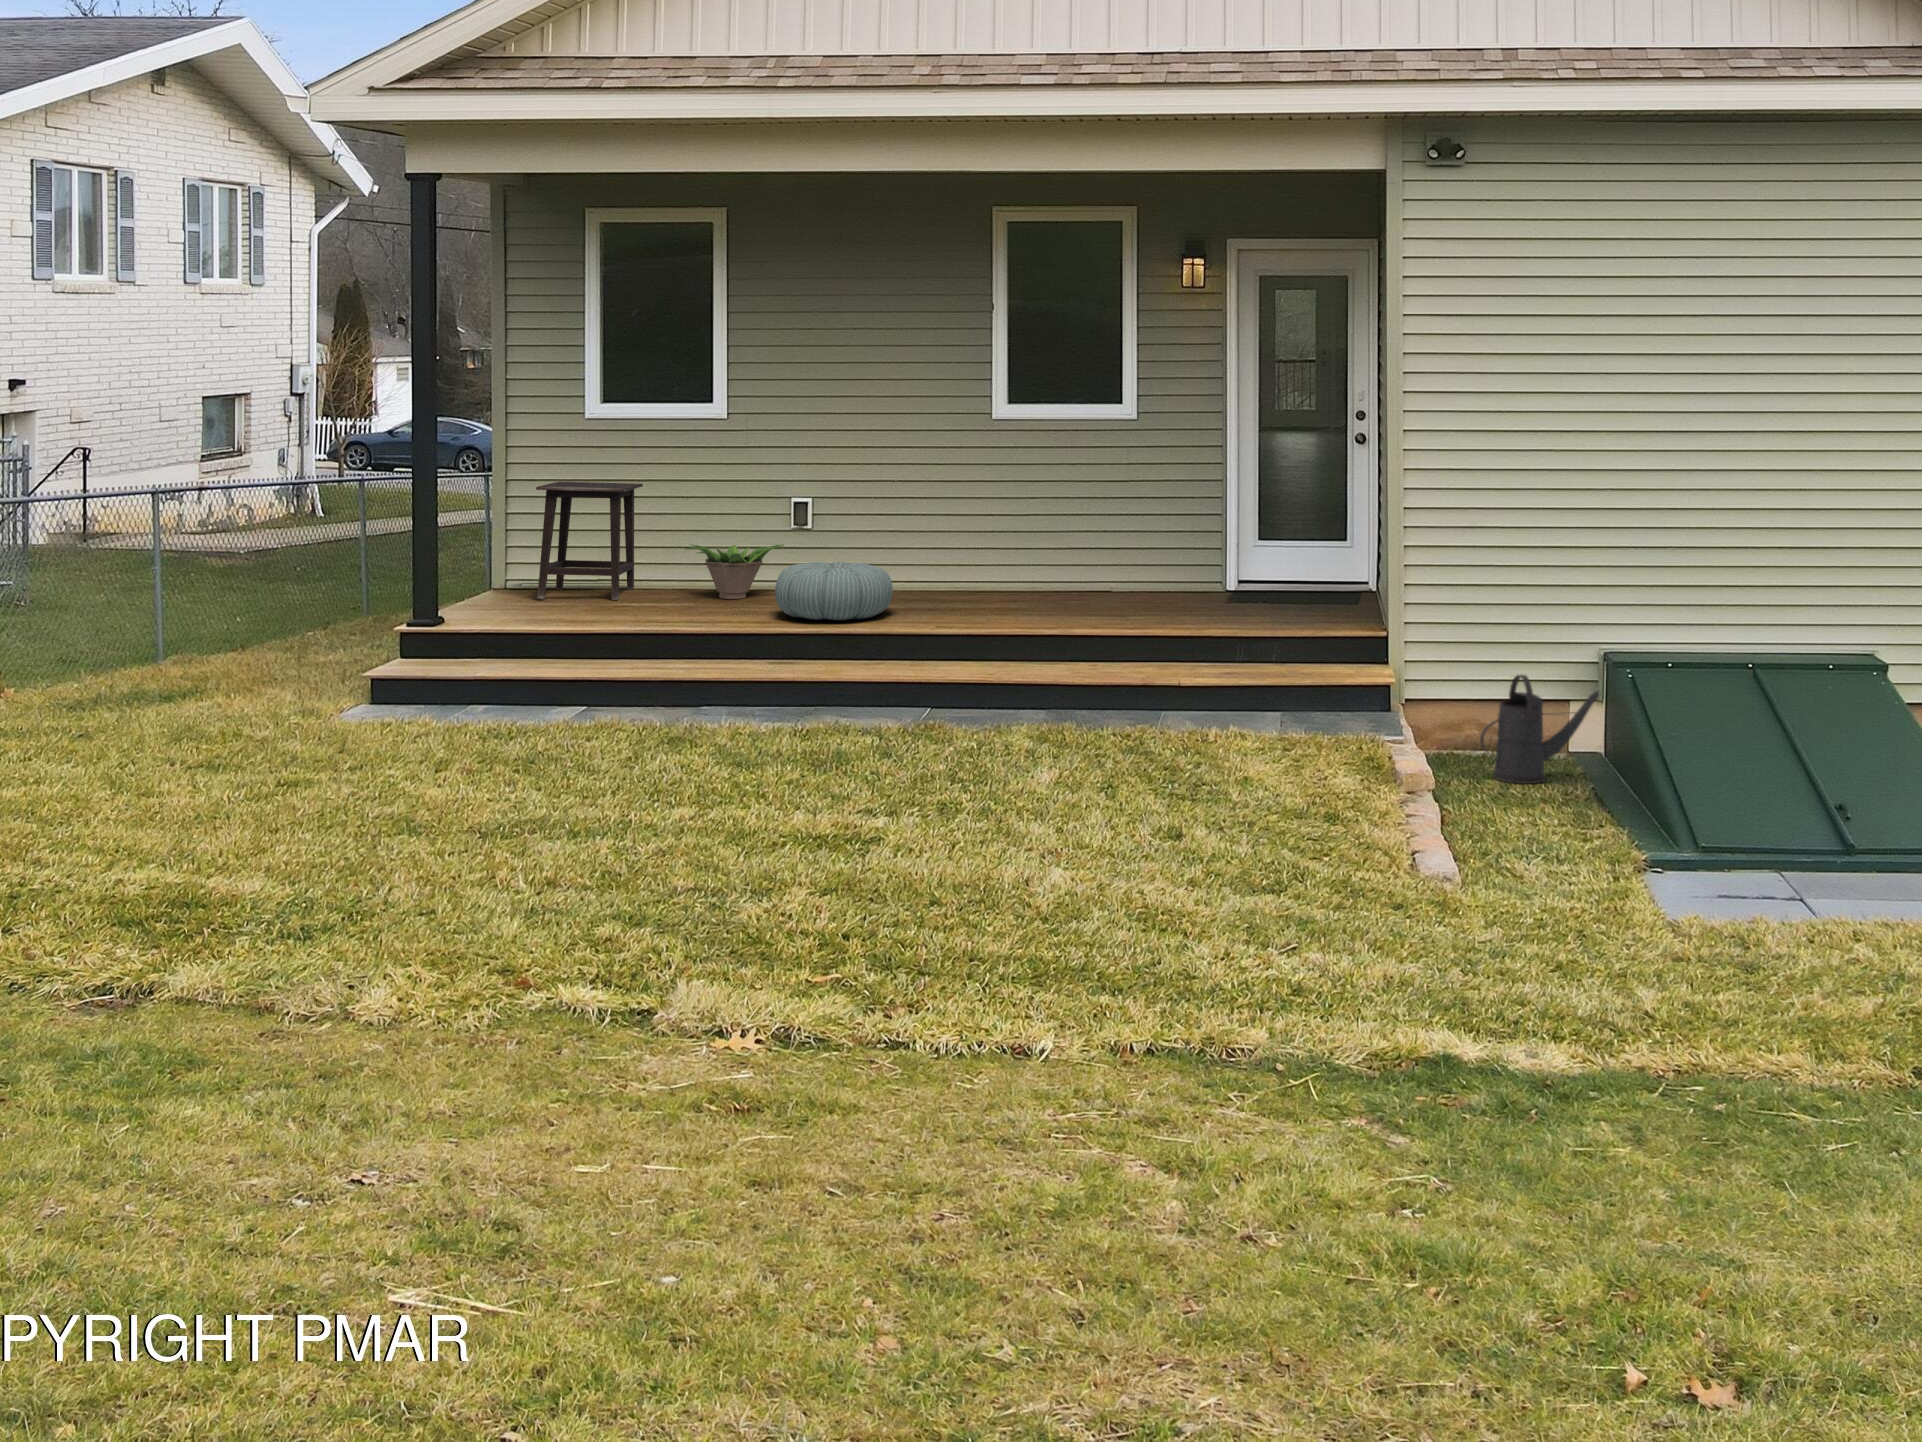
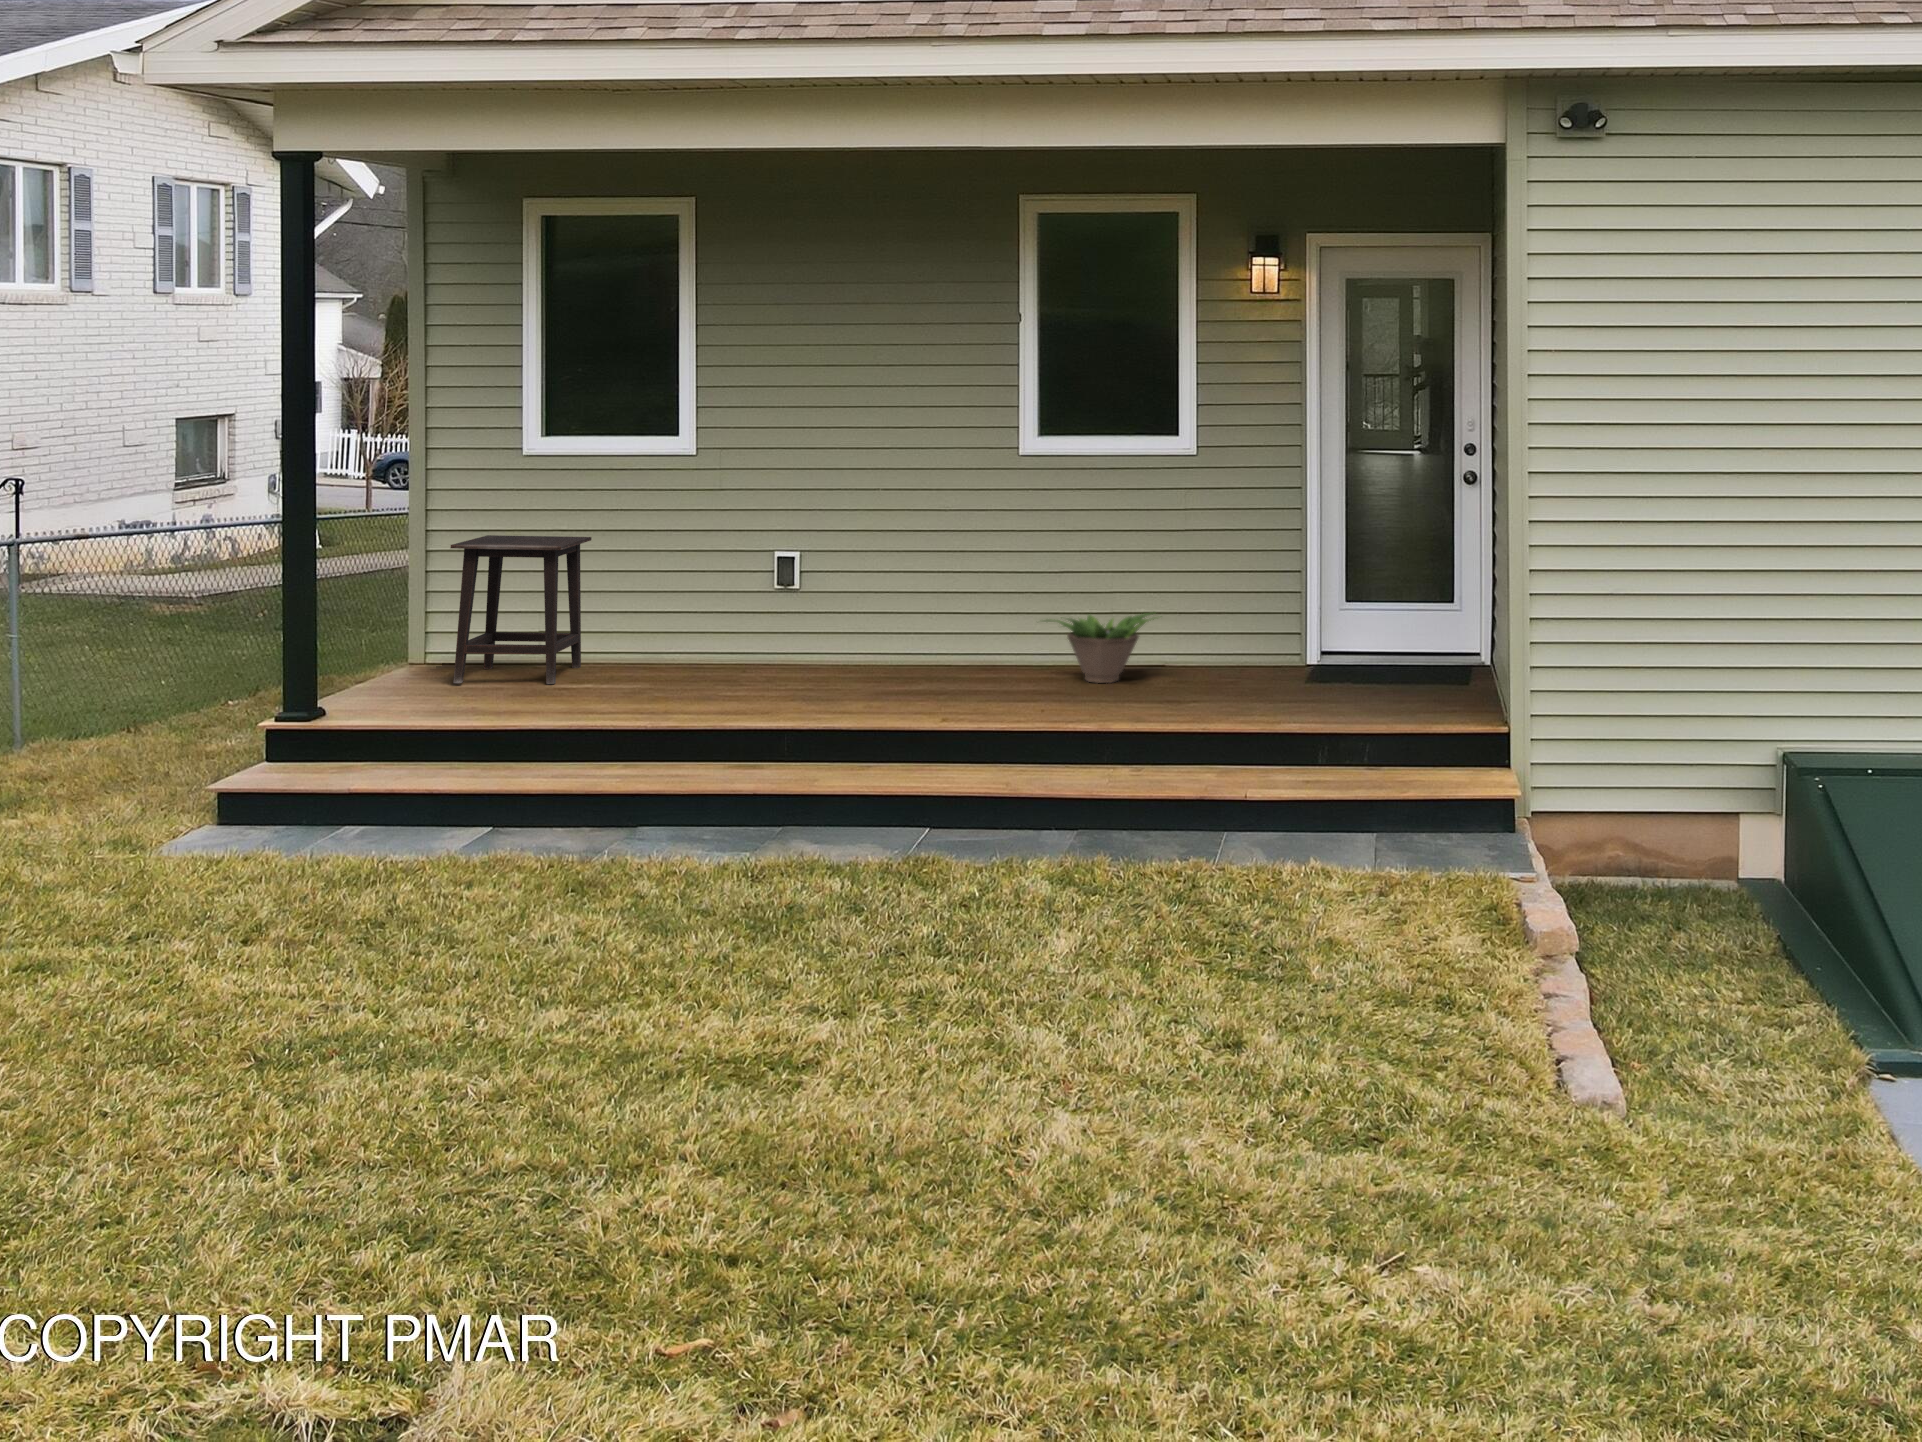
decorative plant: present [685,544,784,599] -> present [1045,613,1154,683]
pouf: present [775,562,893,620] -> none [741,637,890,715]
watering can: present [1480,675,1599,784] -> none [1632,786,1784,929]

